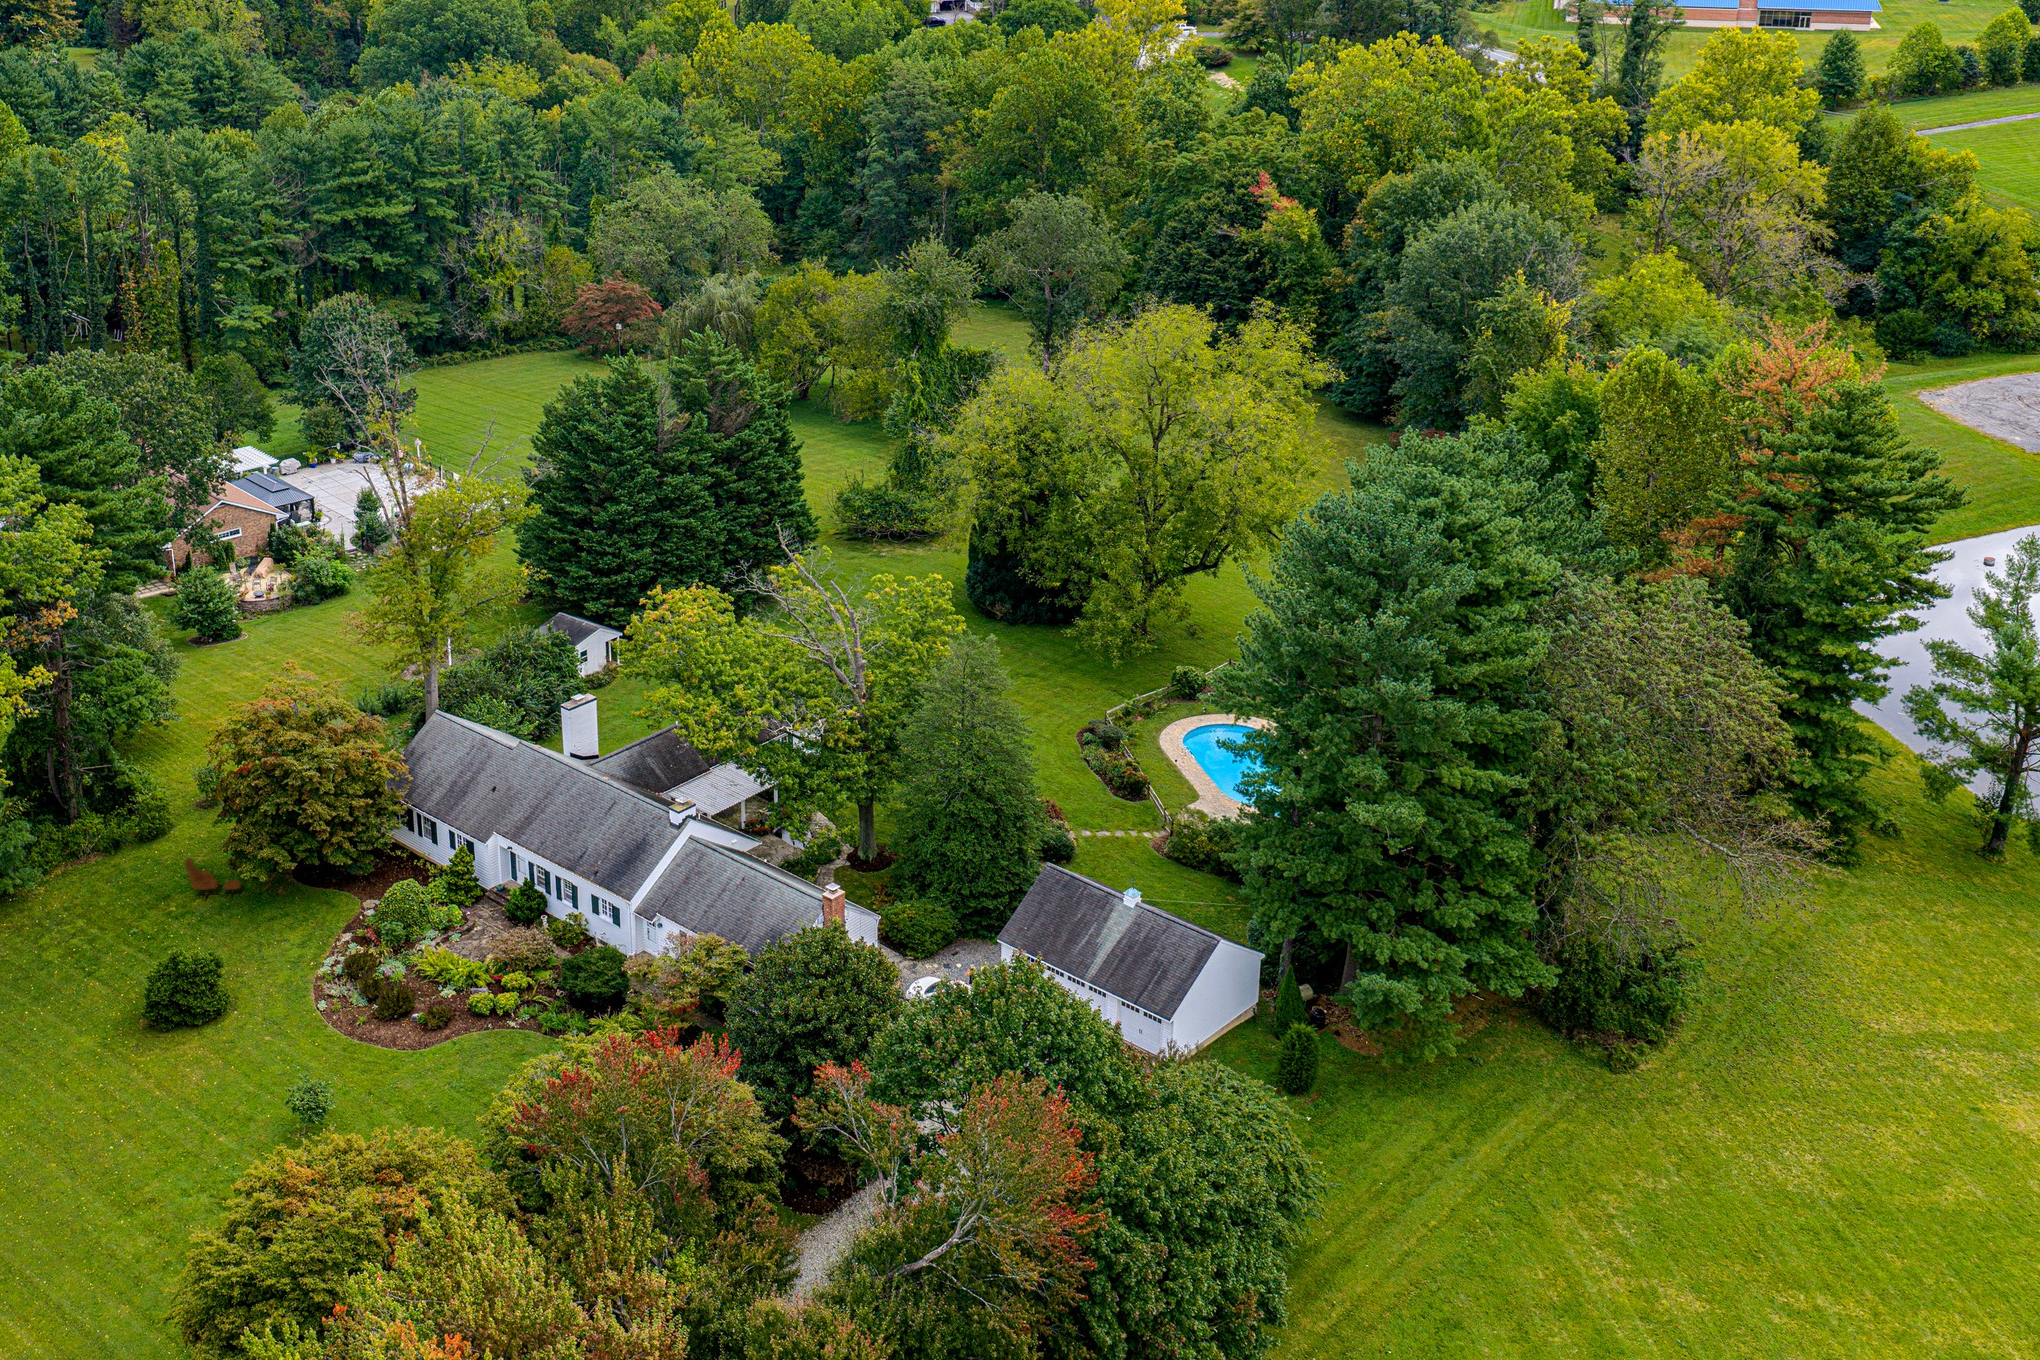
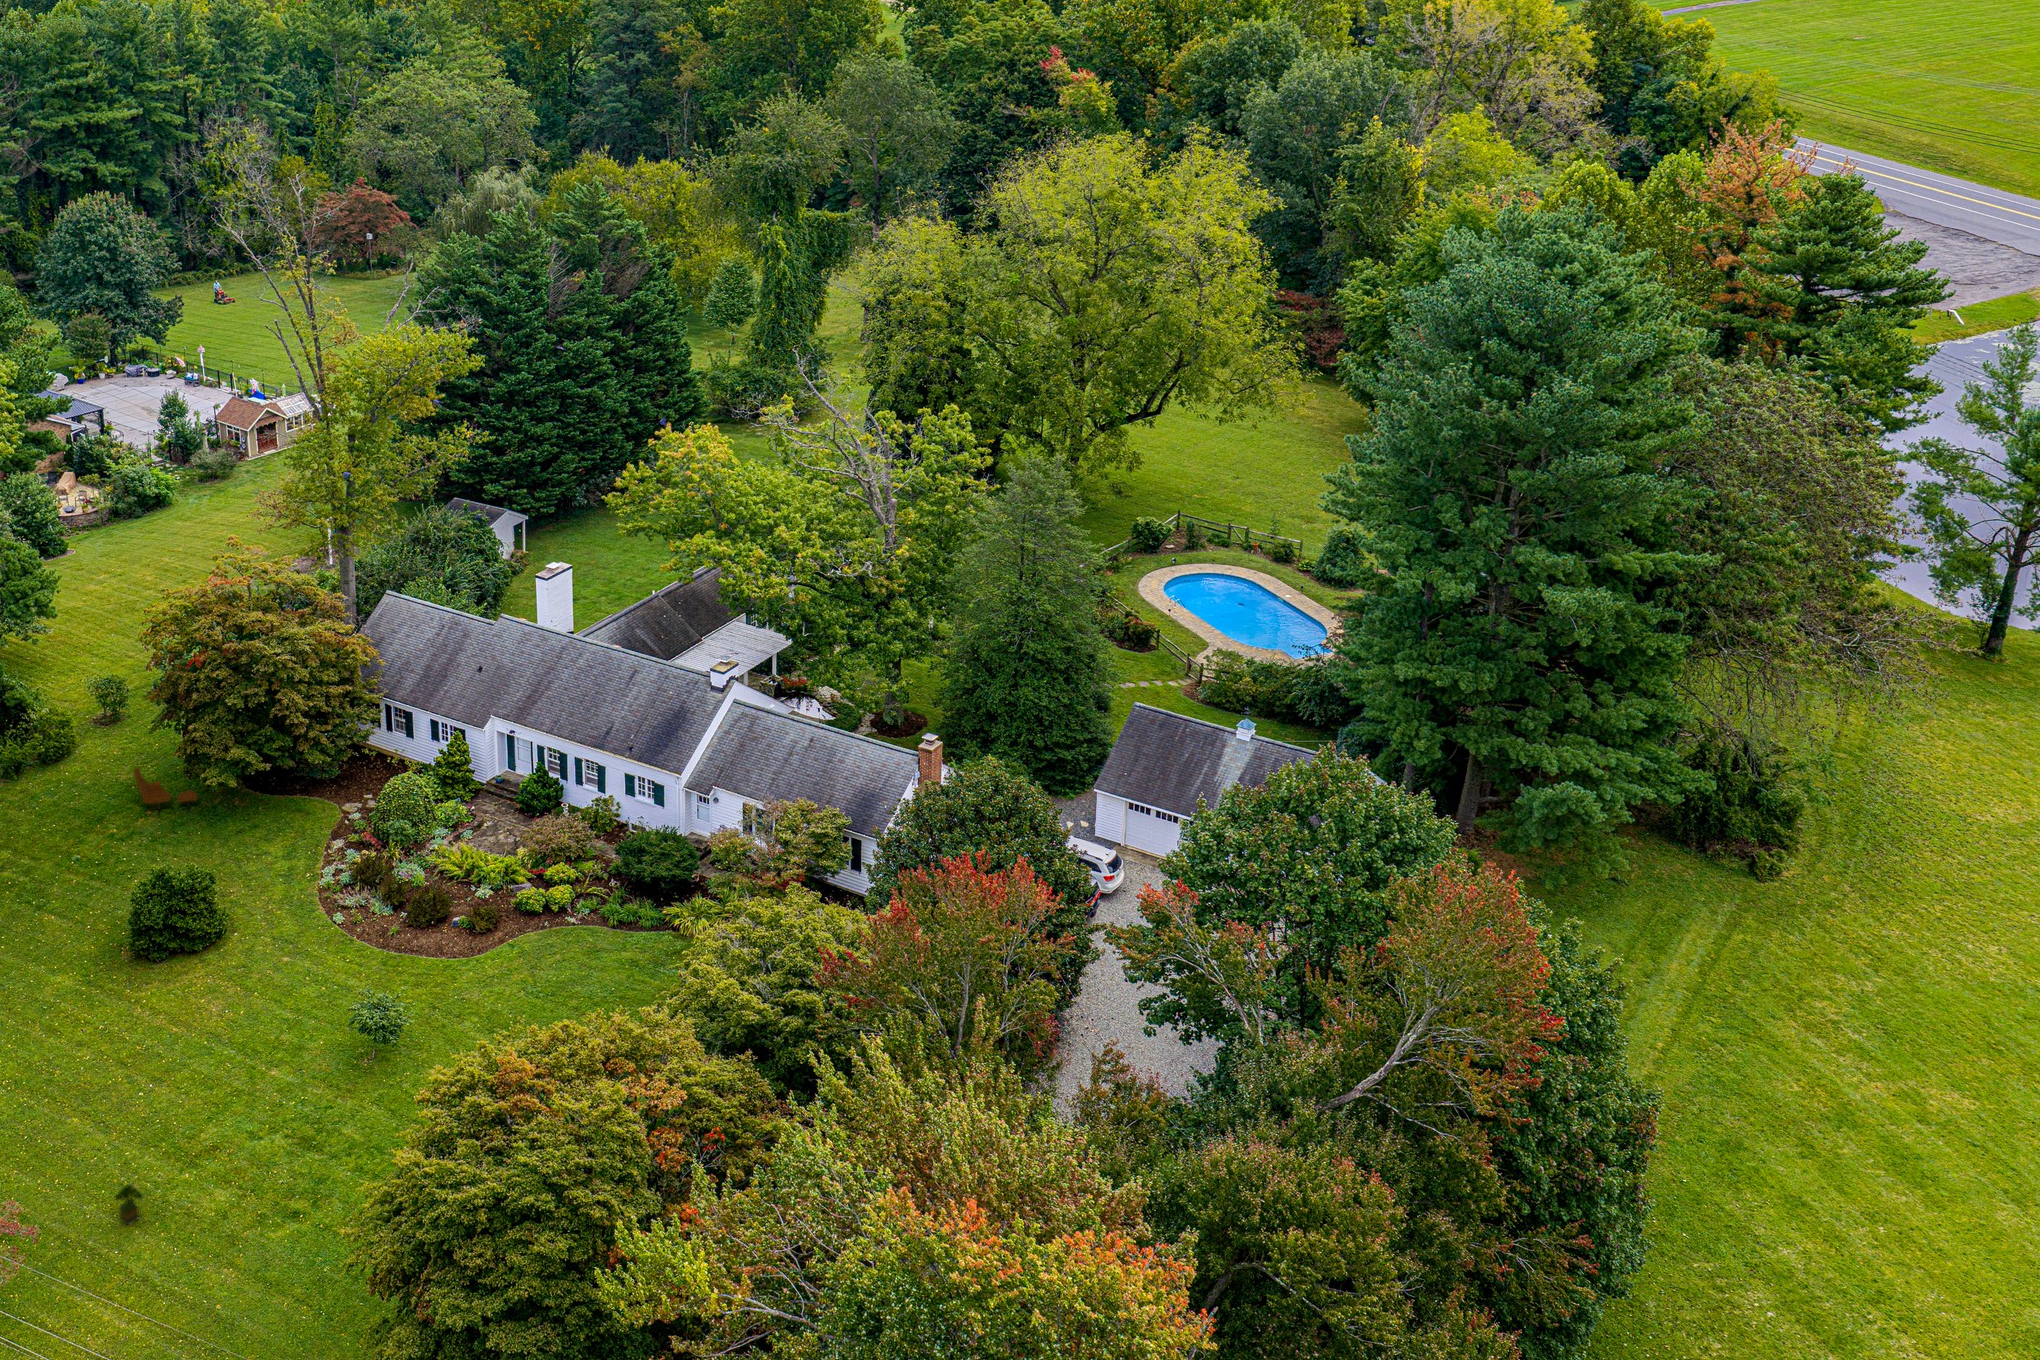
potted tree: none [36,1230,61,1265] -> present [114,1184,143,1225]

